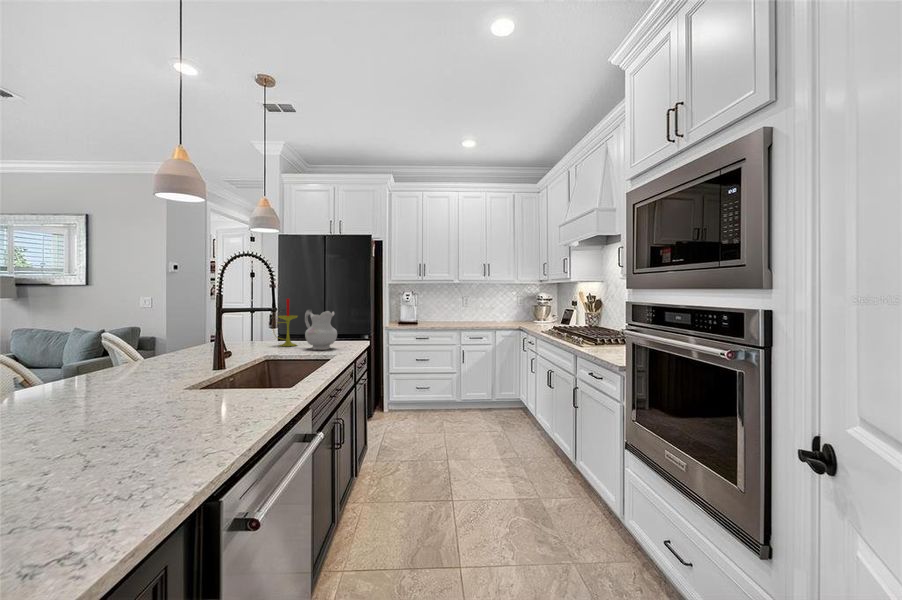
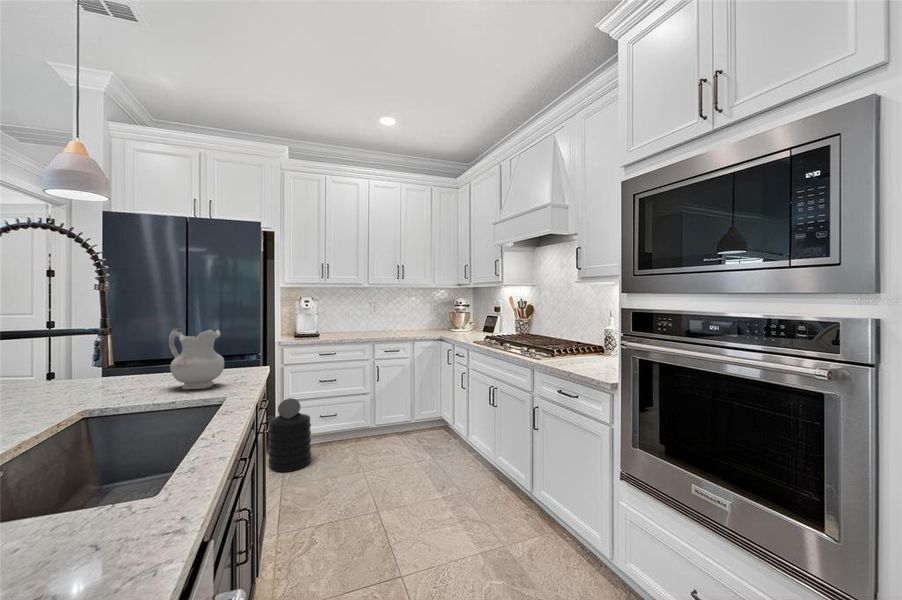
candle: present [273,299,298,346] -> none [110,310,156,387]
trash can: none [376,371,407,427] -> present [268,398,311,472]

